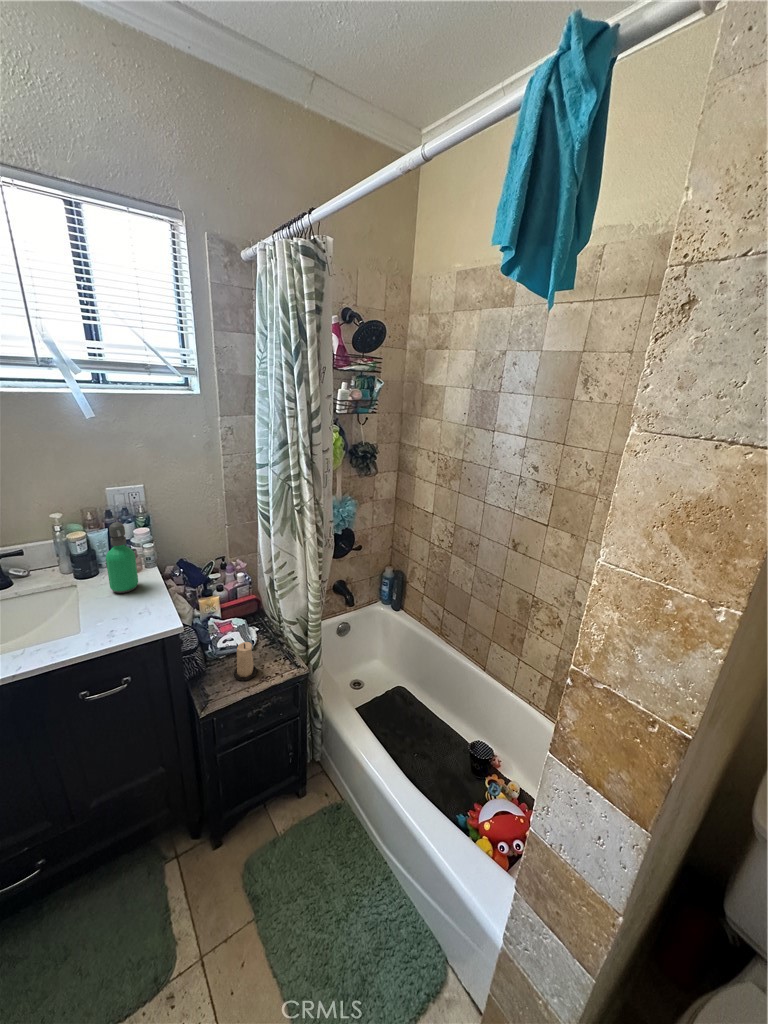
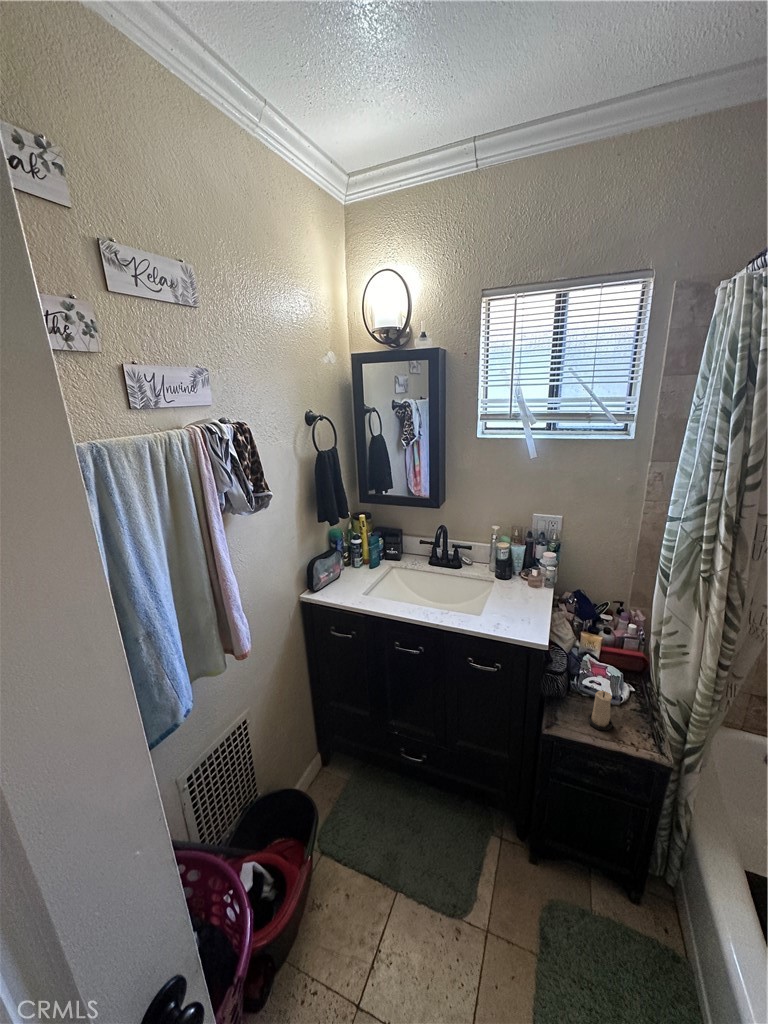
soap dispenser: present [106,522,138,593] -> none [512,544,535,602]

